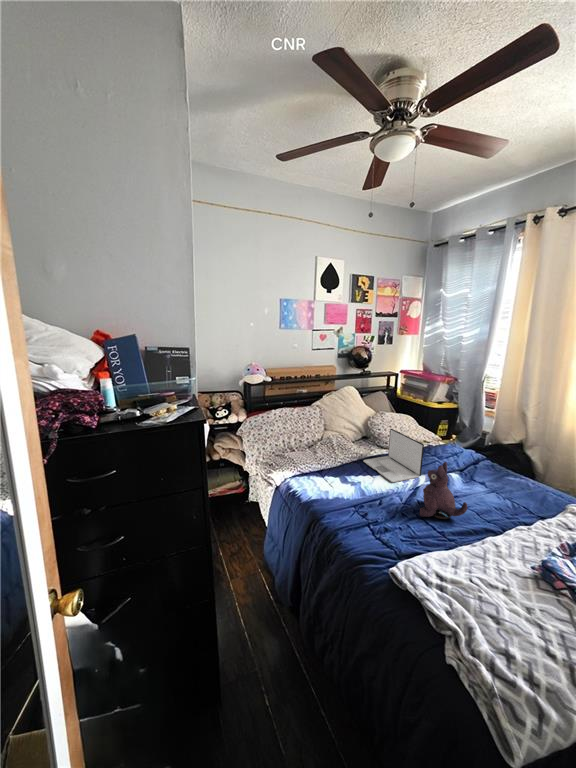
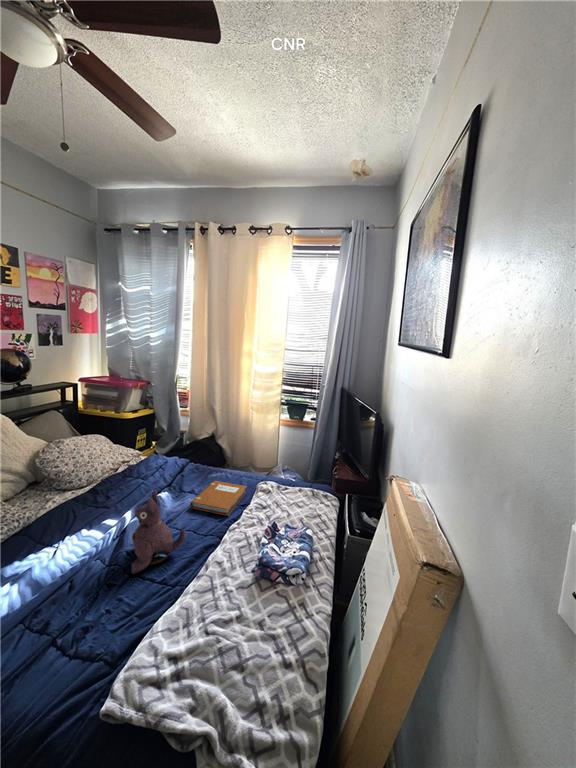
laptop: present [363,429,424,482] -> none [33,463,126,542]
notebook: none [478,481,550,516] -> present [190,481,247,516]

